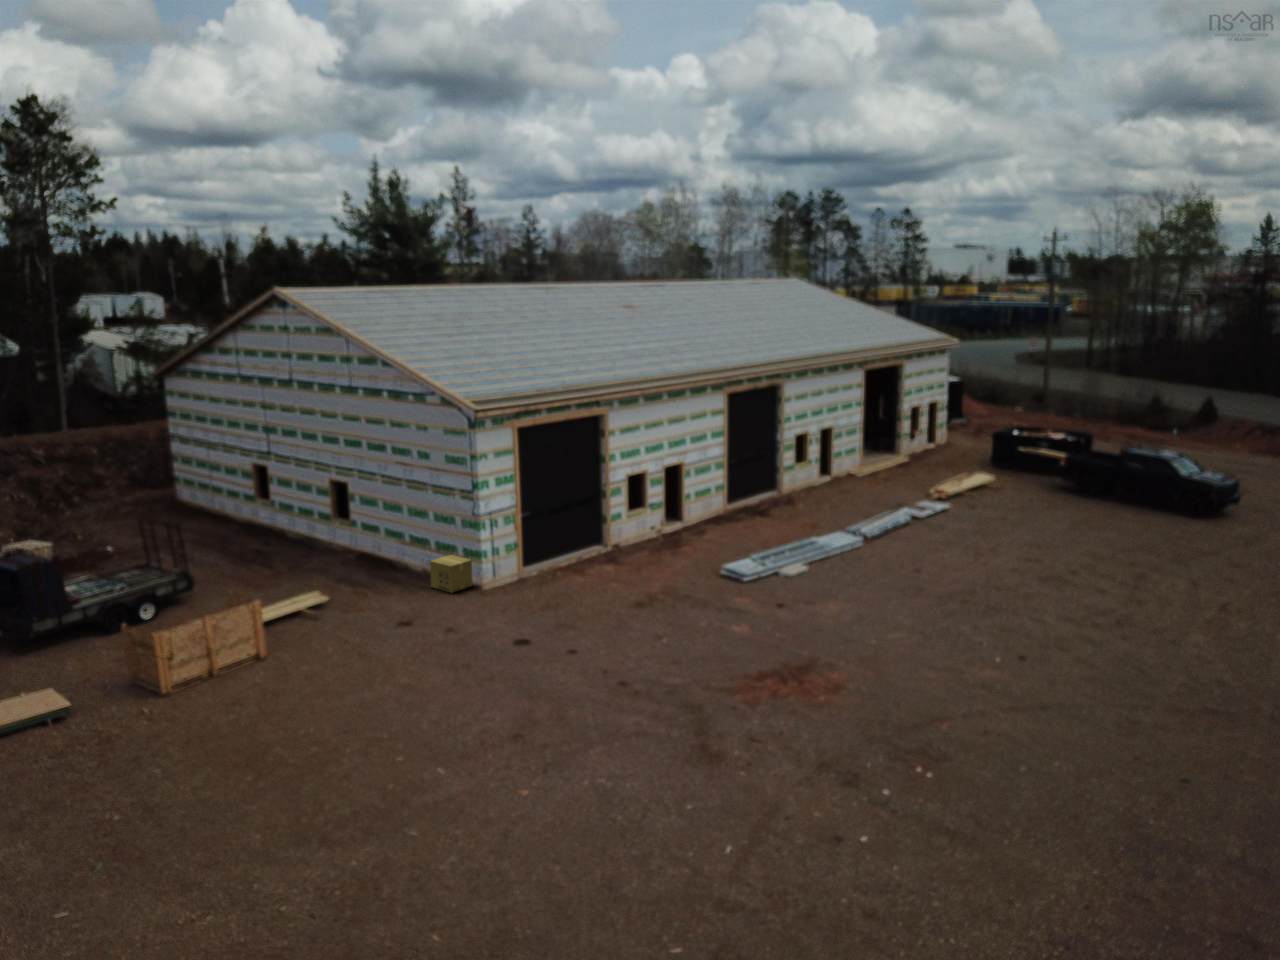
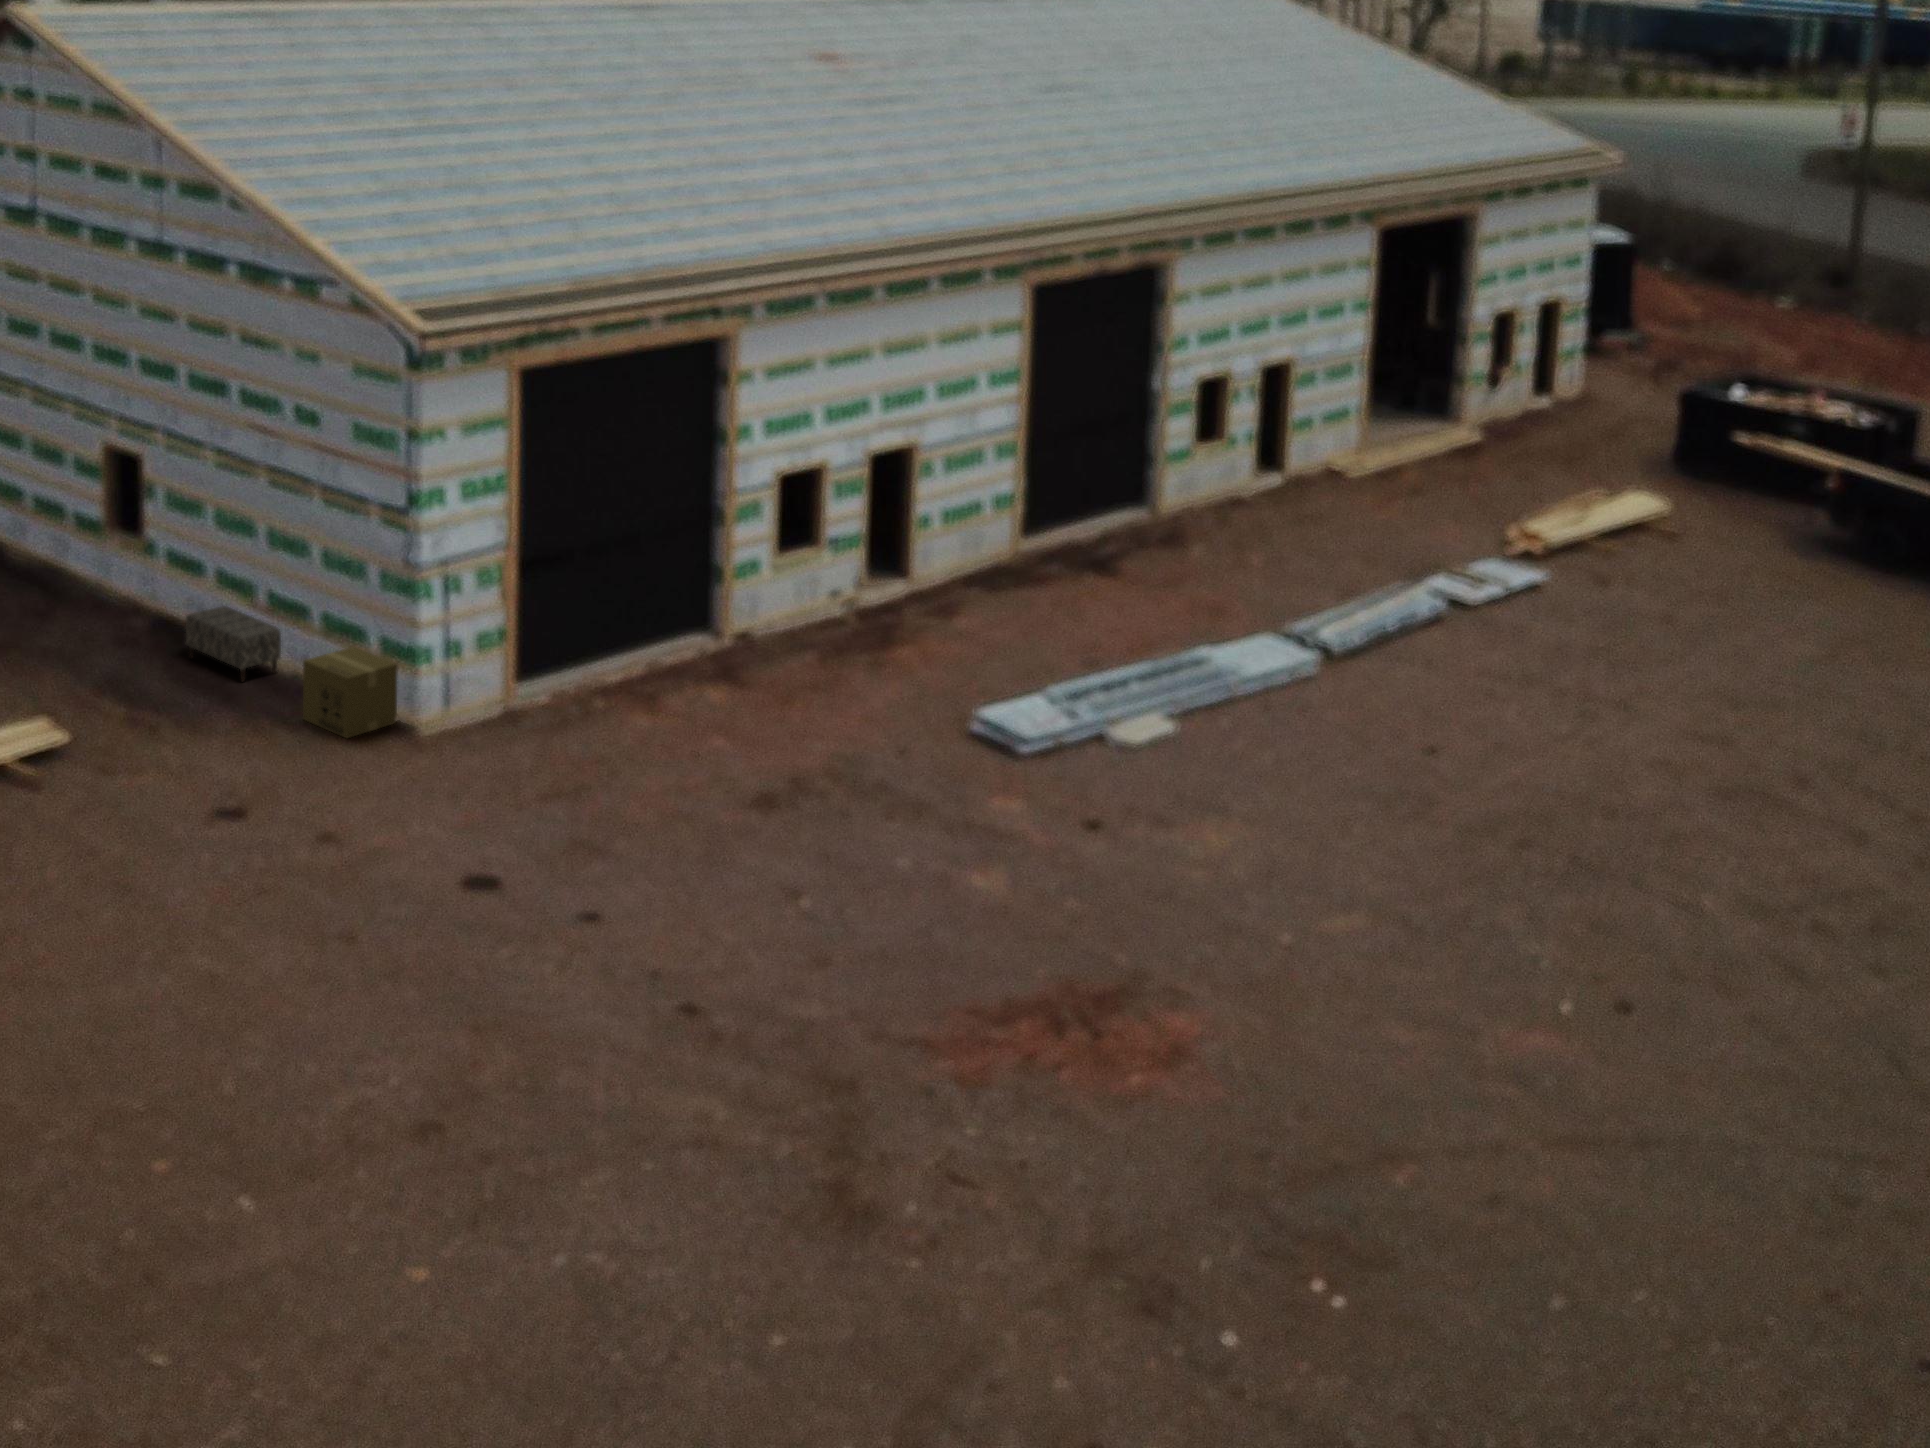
bench: none [374,544,417,575] -> present [186,606,281,681]

